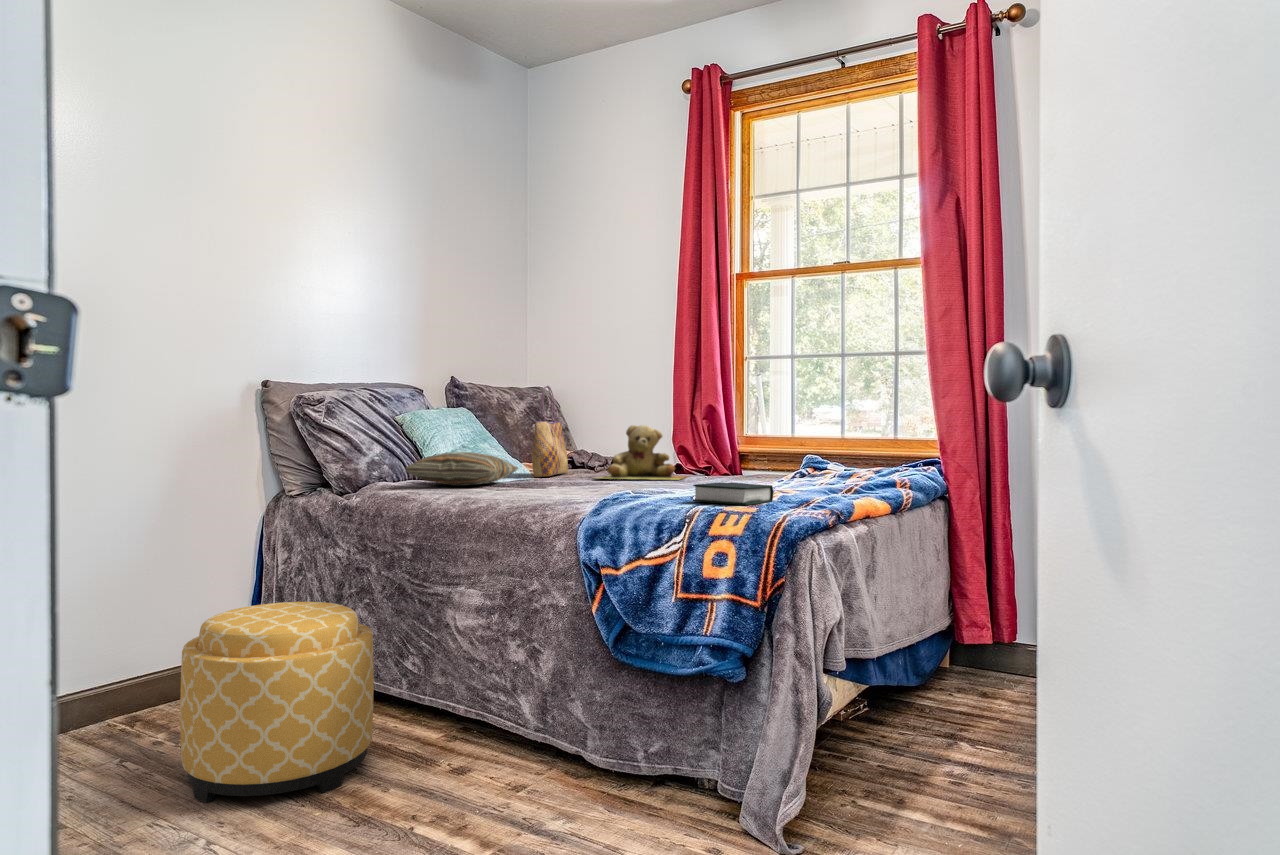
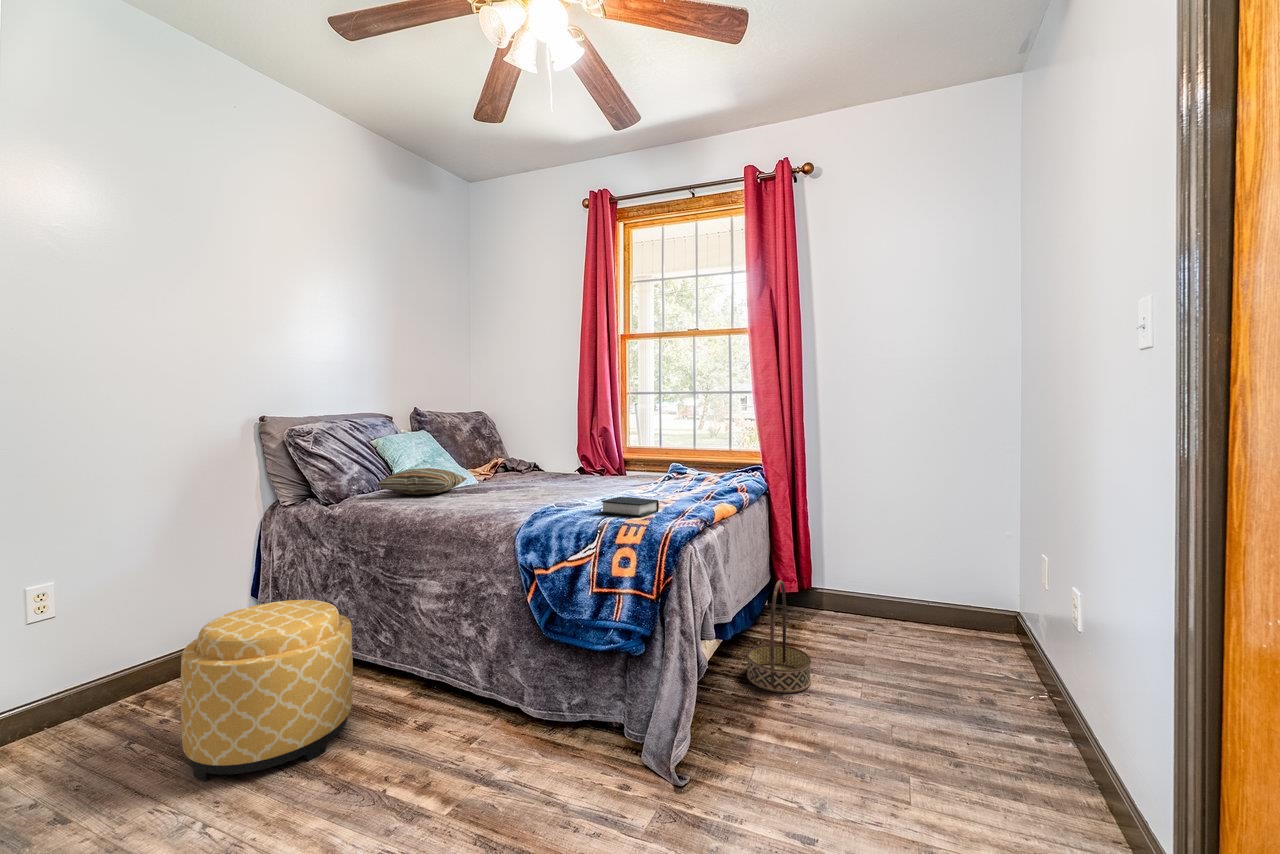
tote bag: present [532,385,568,477] -> none [477,415,503,482]
teddy bear: present [598,425,686,480] -> none [523,444,594,485]
basket: none [903,610,1000,770] -> present [747,580,811,693]

